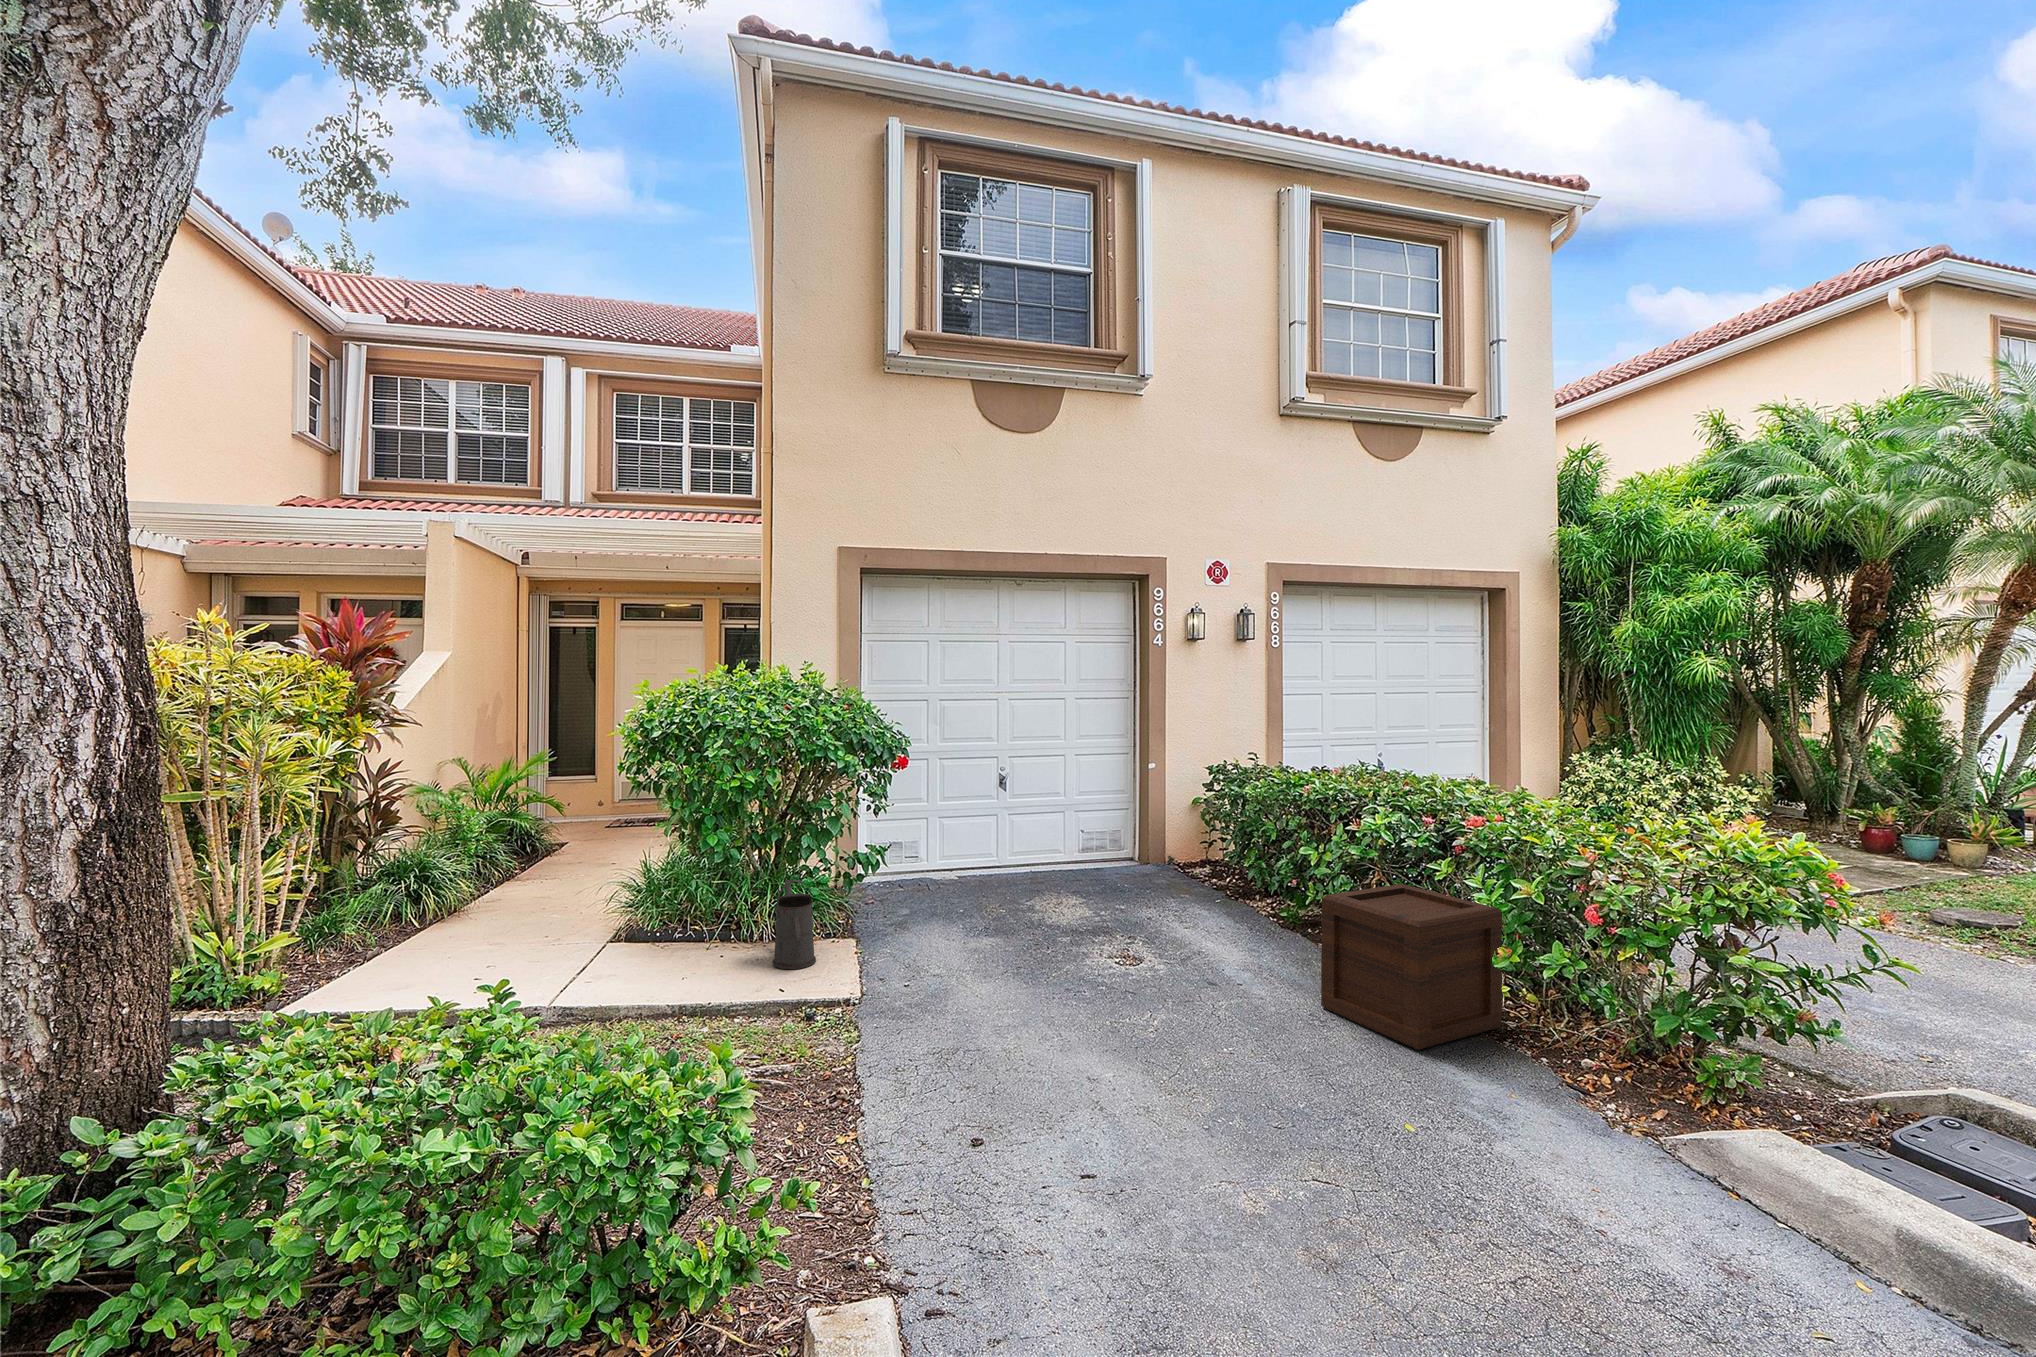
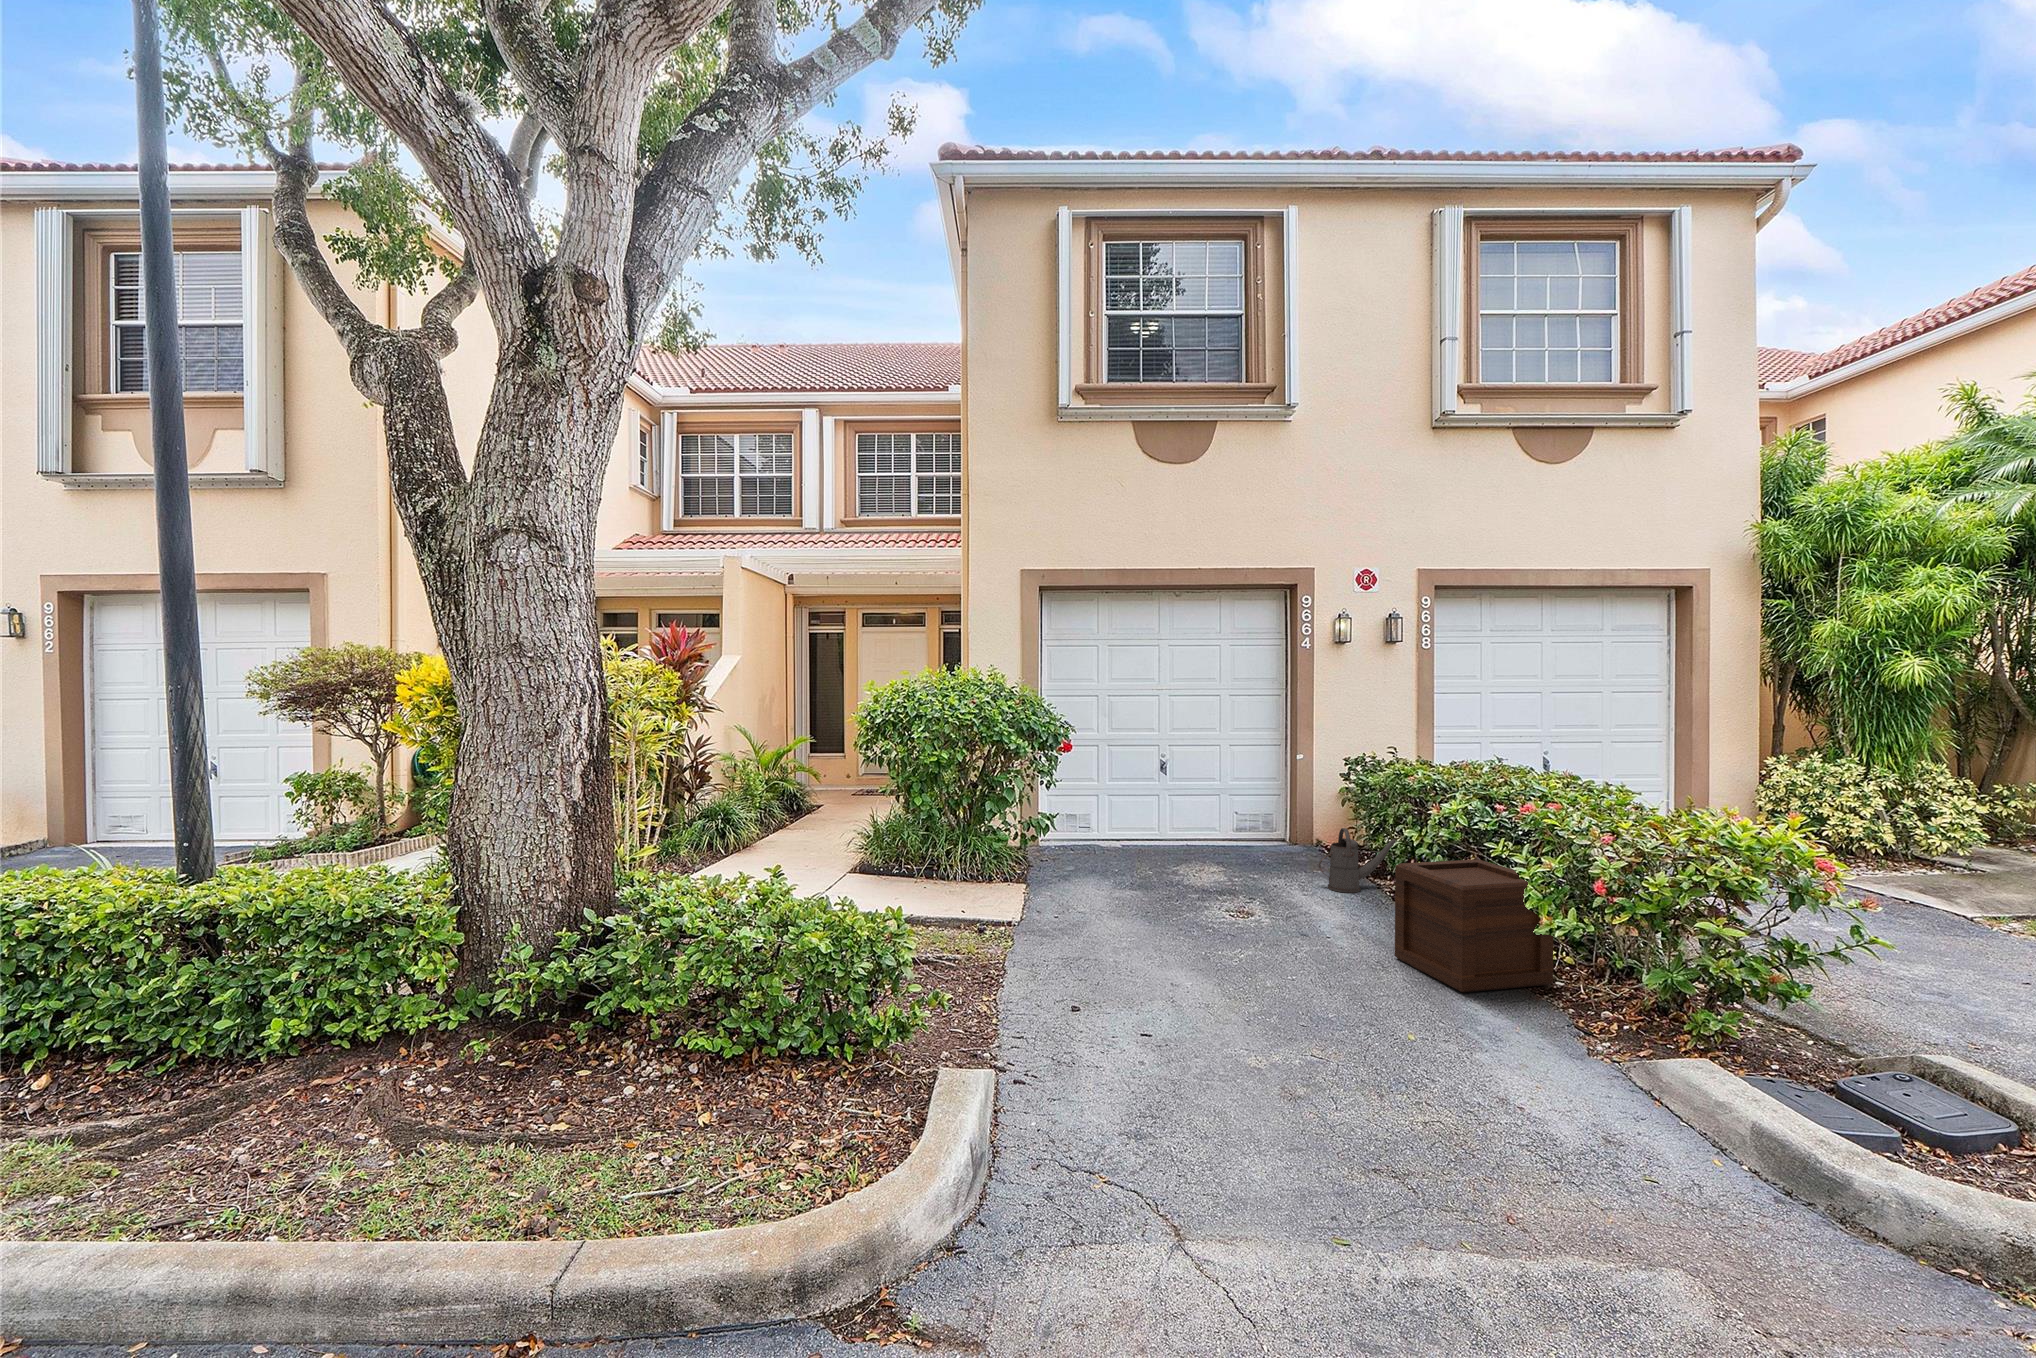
watering can: present [773,880,816,969] -> present [1319,828,1396,893]

